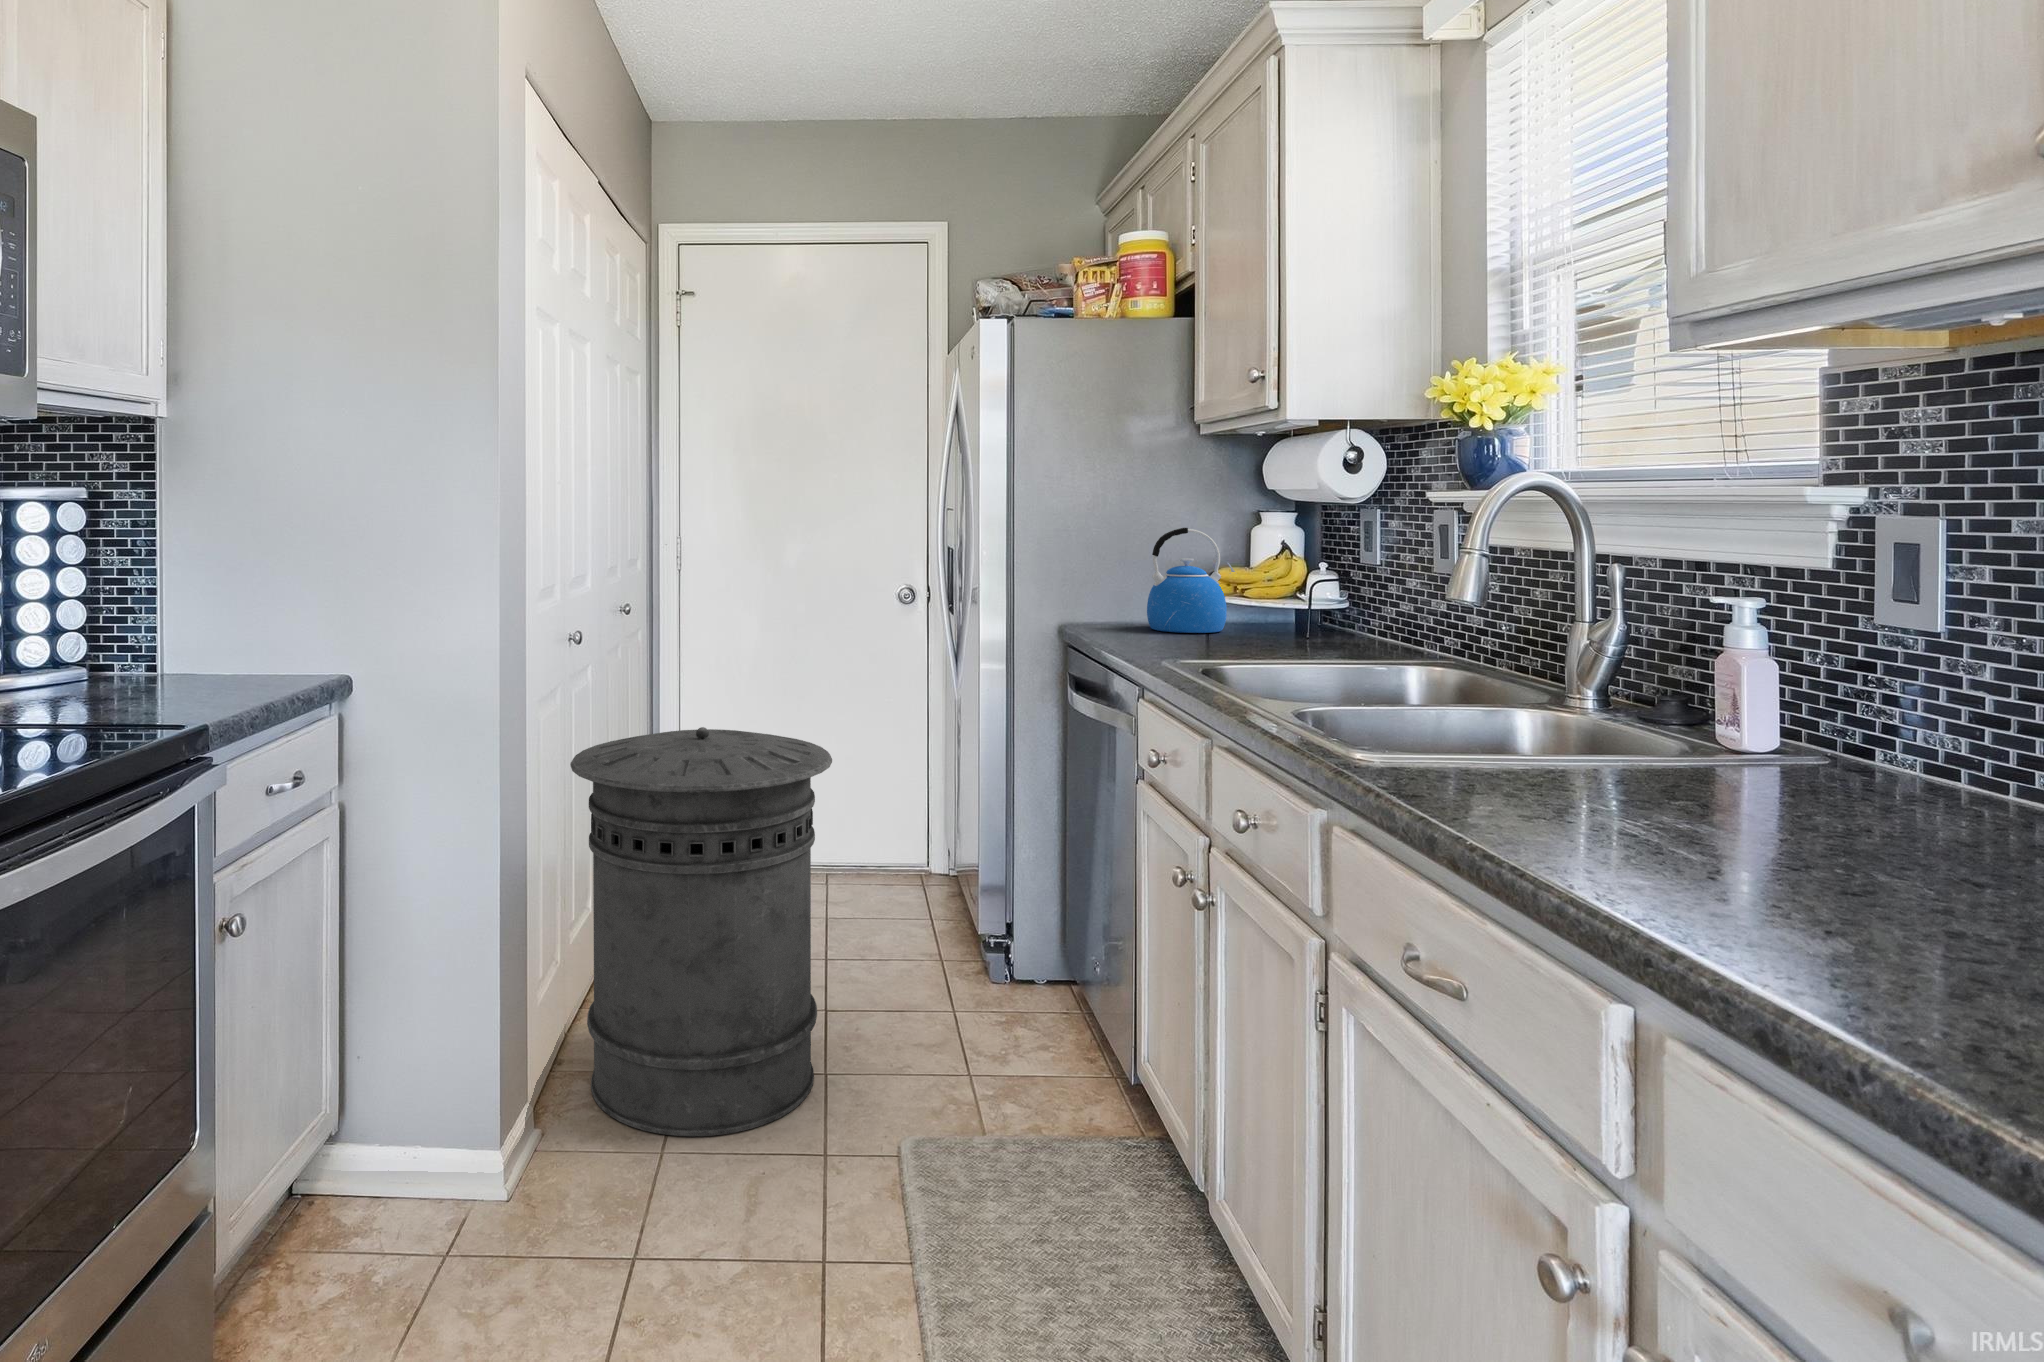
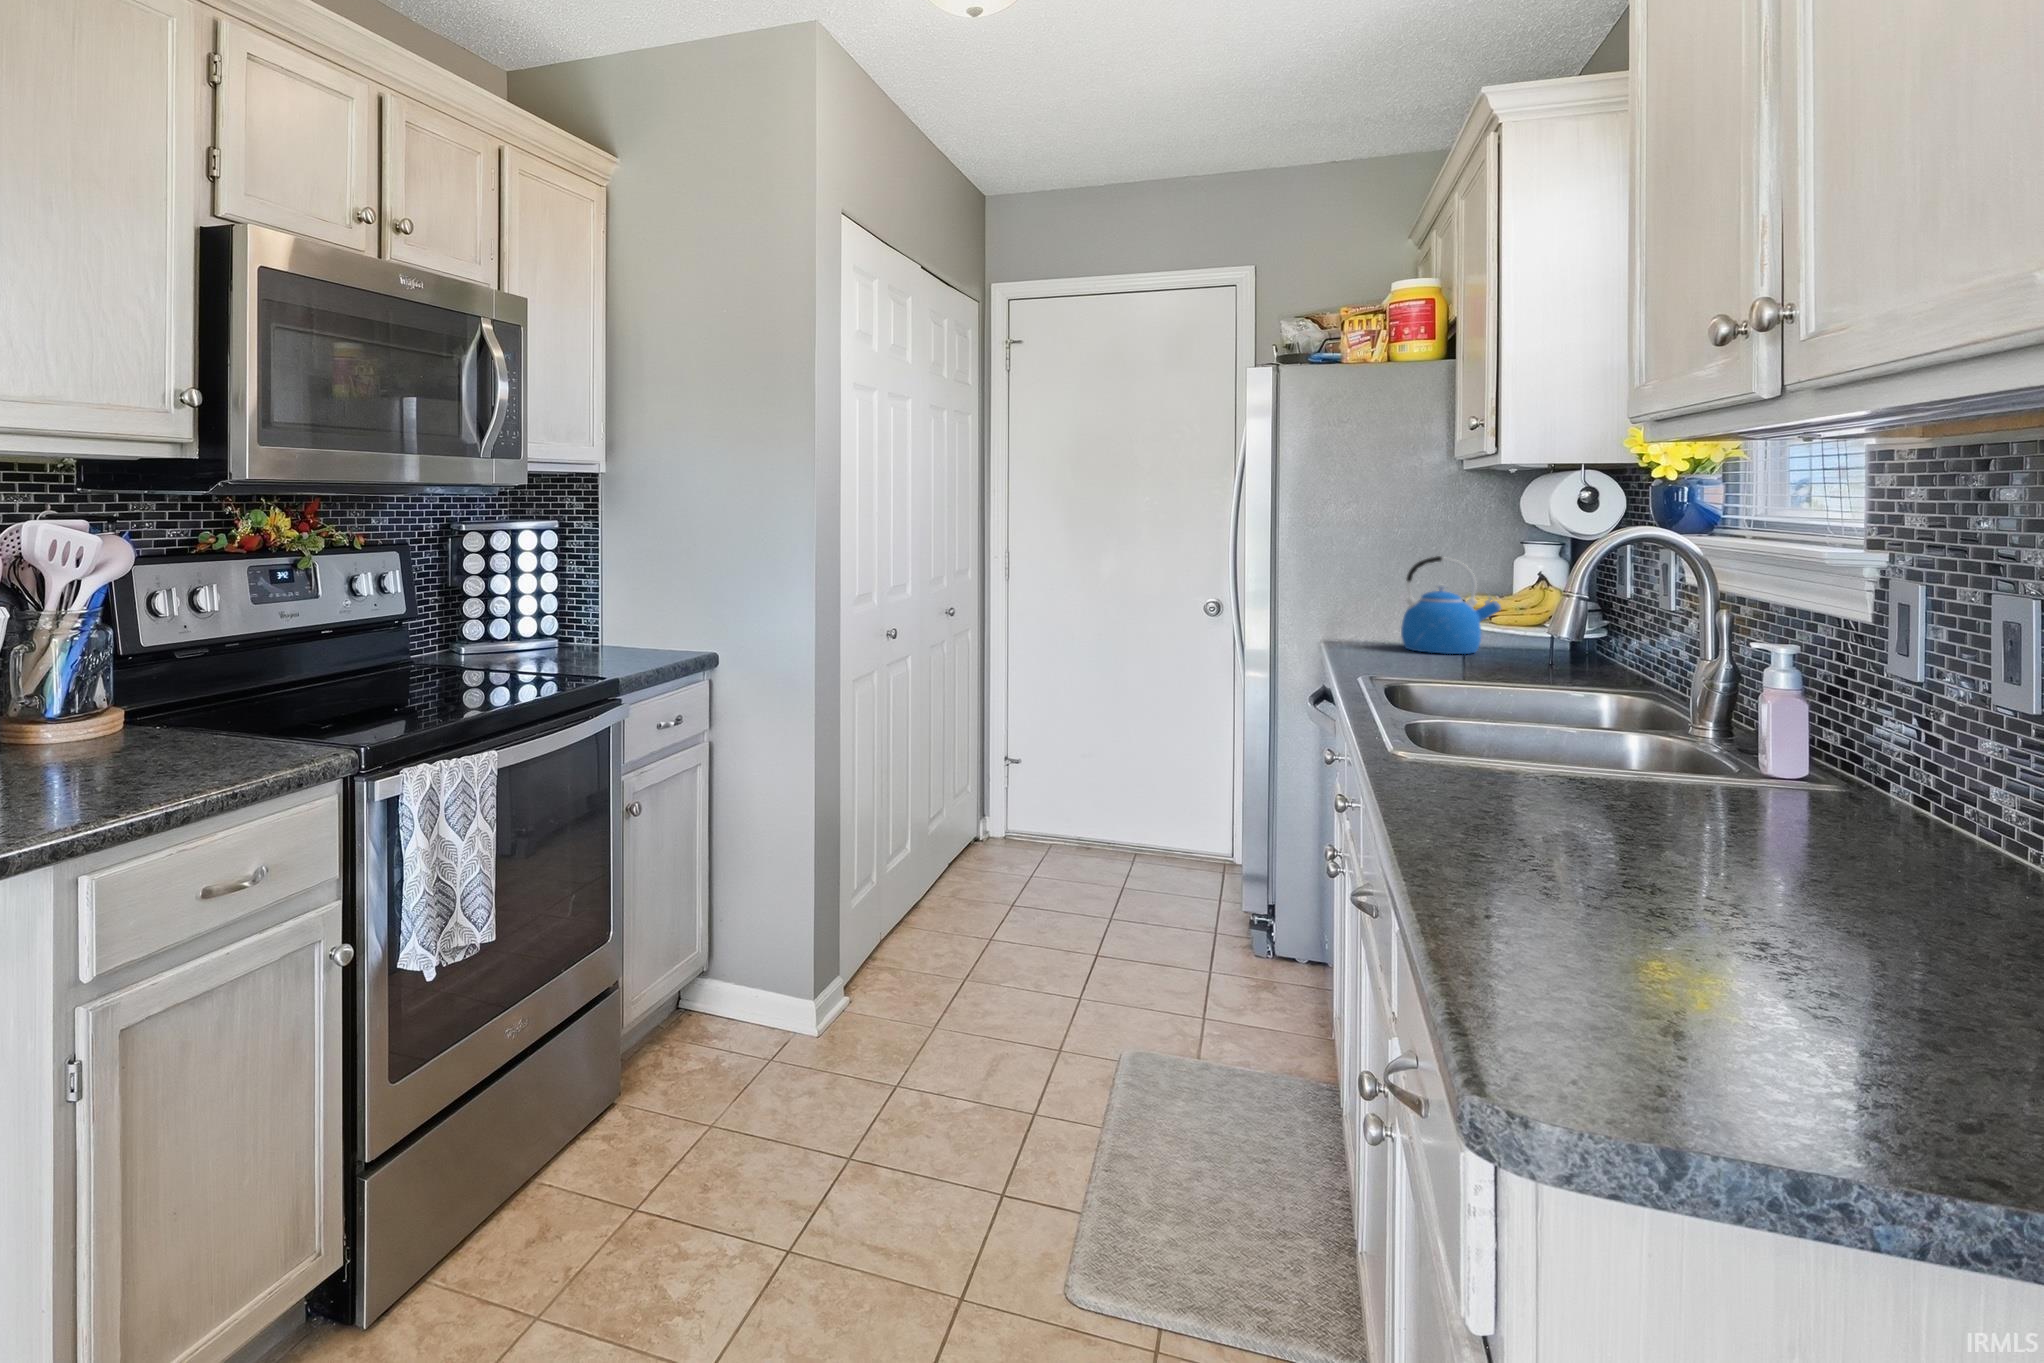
trash can: present [570,727,832,1136] -> none [876,708,1083,1022]

